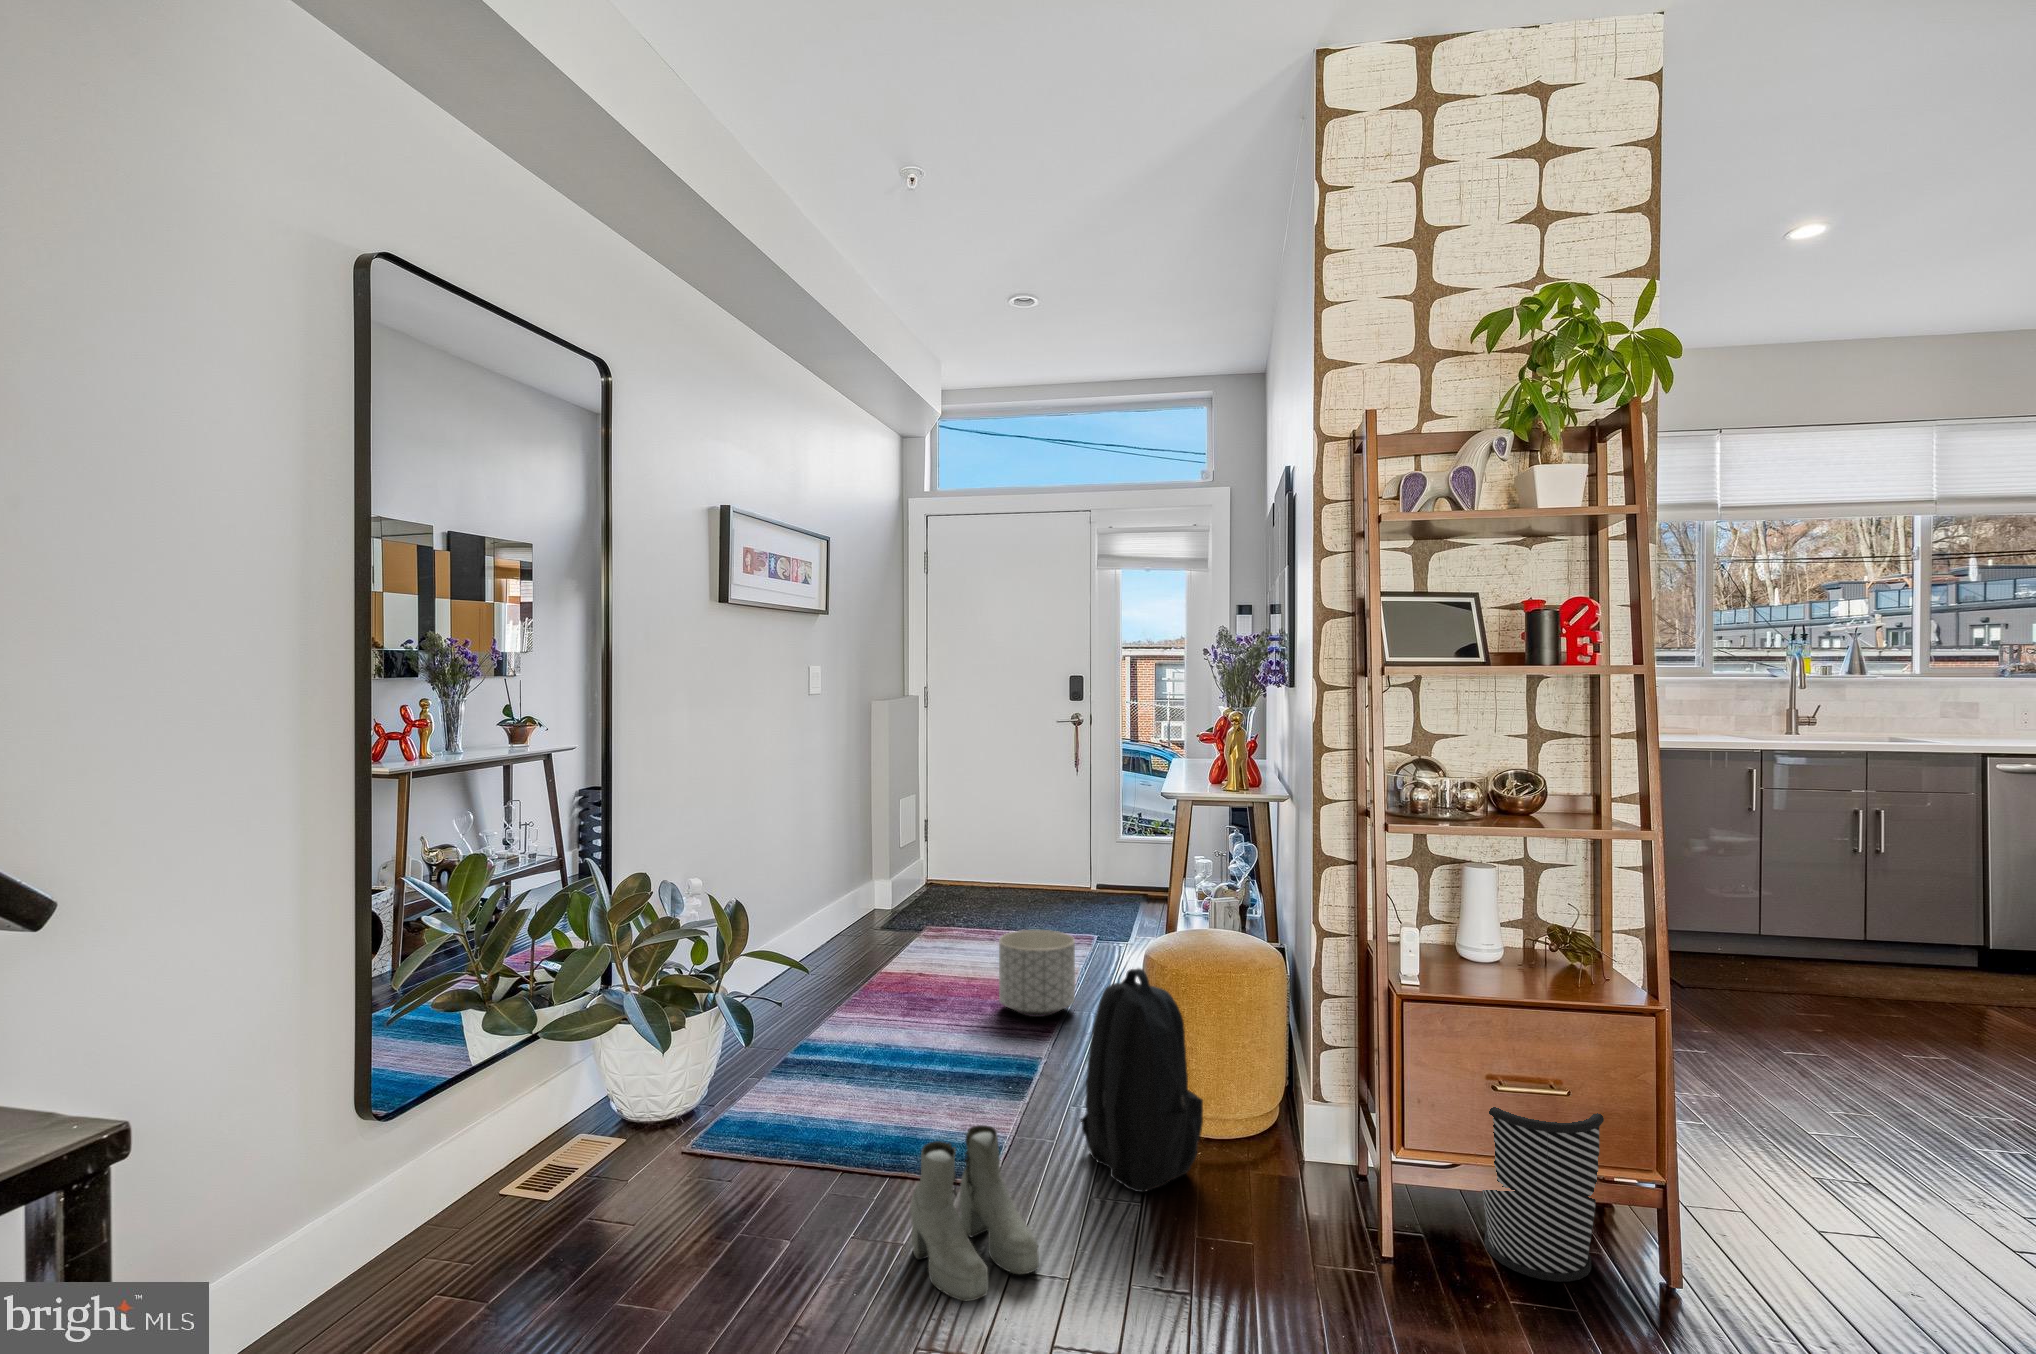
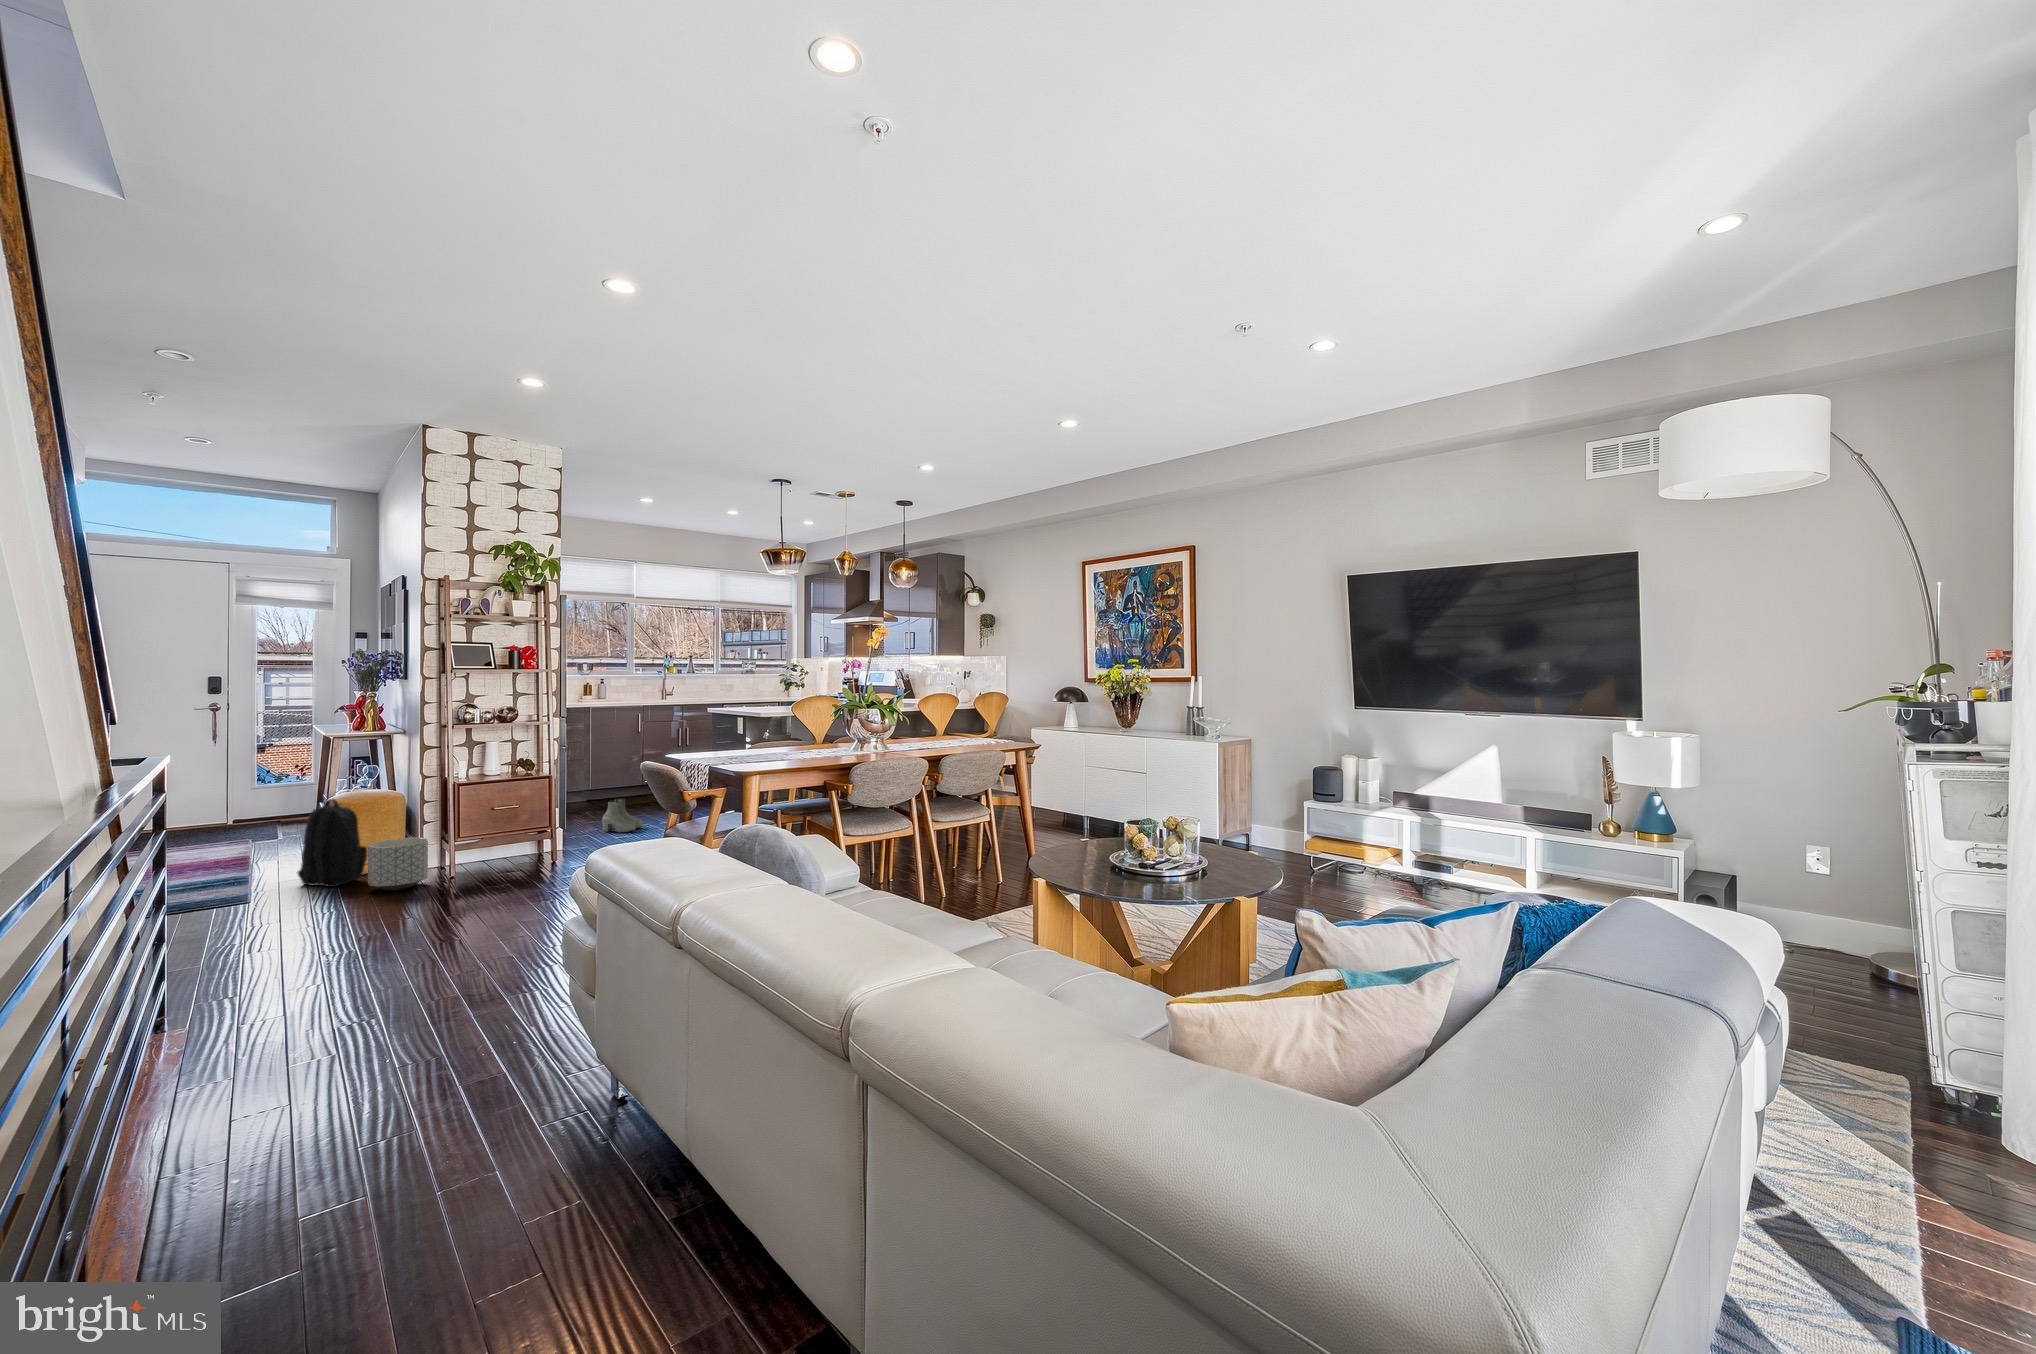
planter: present [999,930,1075,1017] -> present [368,838,428,890]
wastebasket: present [1482,1107,1604,1282] -> none [487,813,533,871]
boots: present [910,1125,1039,1301] -> present [602,799,643,833]

